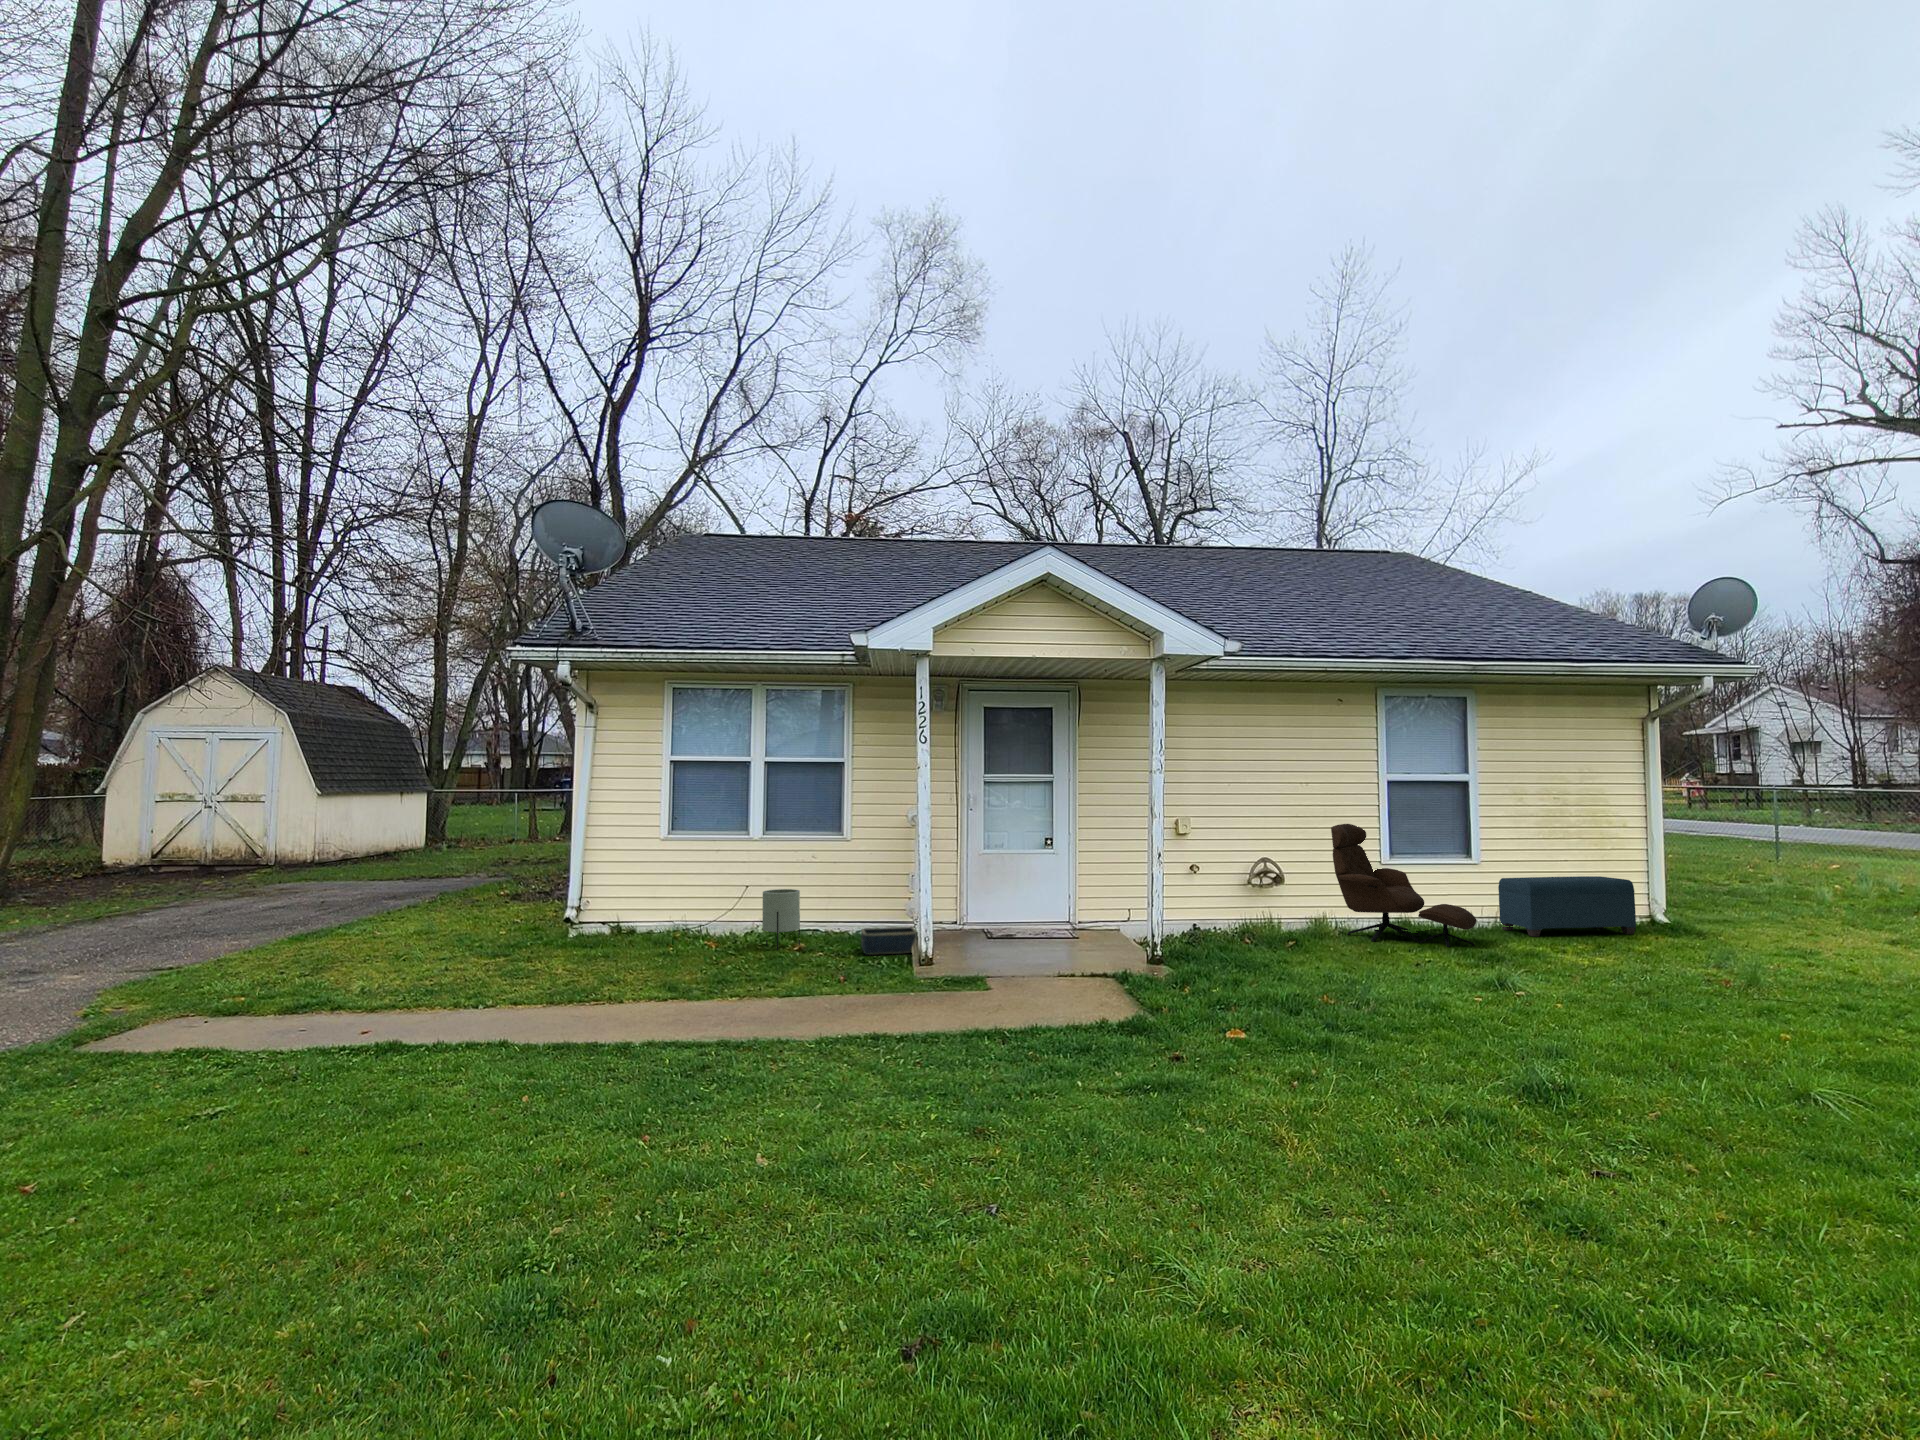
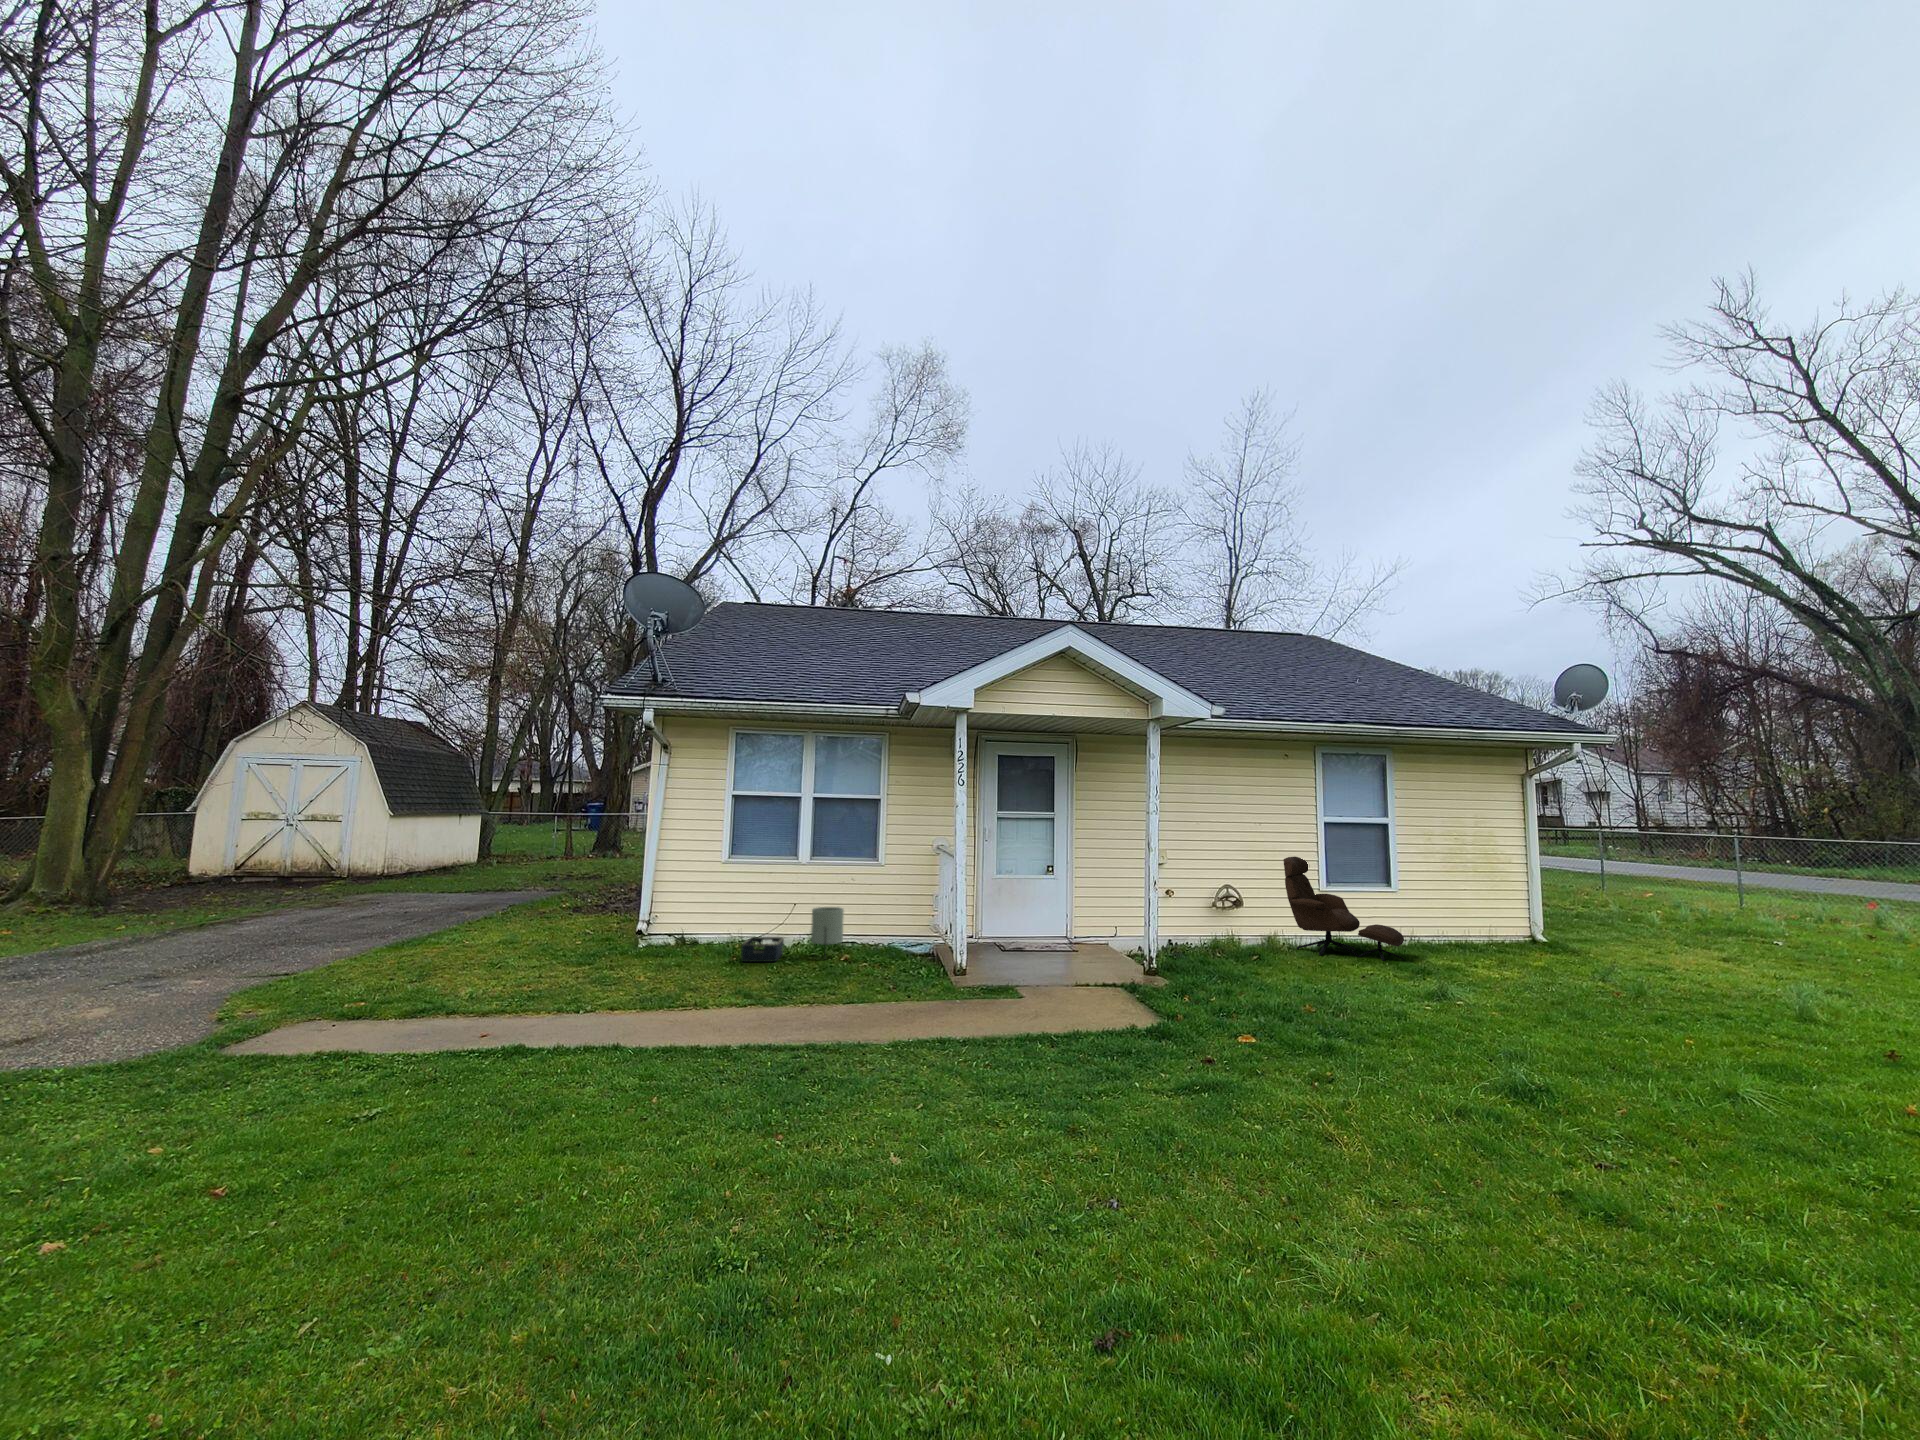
bench: present [1498,876,1636,937] -> none [1415,902,1526,952]
basket: present [861,927,916,955] -> present [741,937,784,962]

